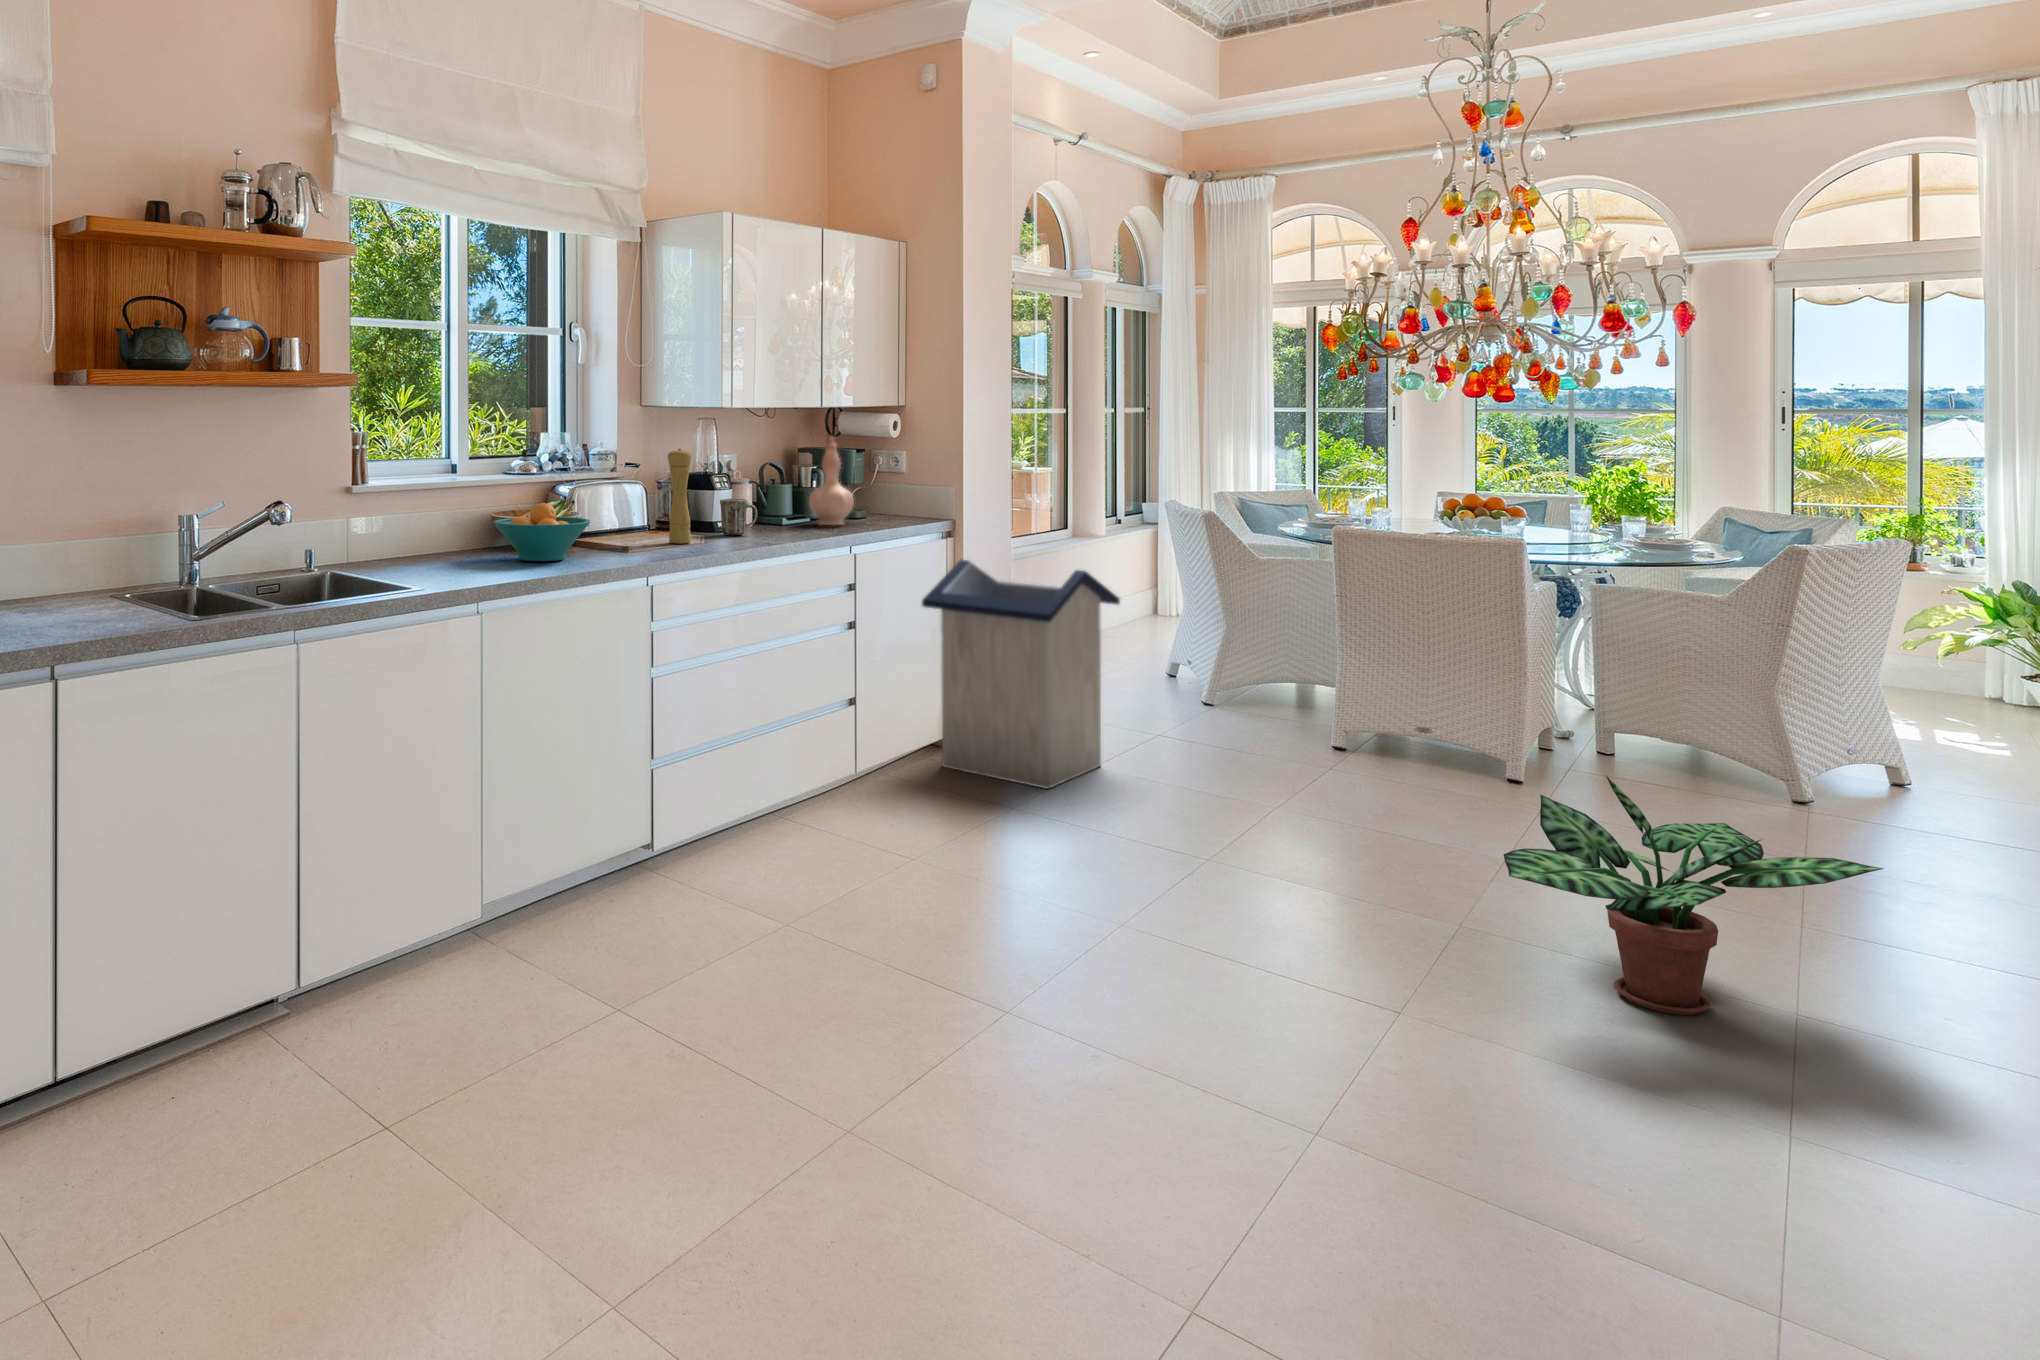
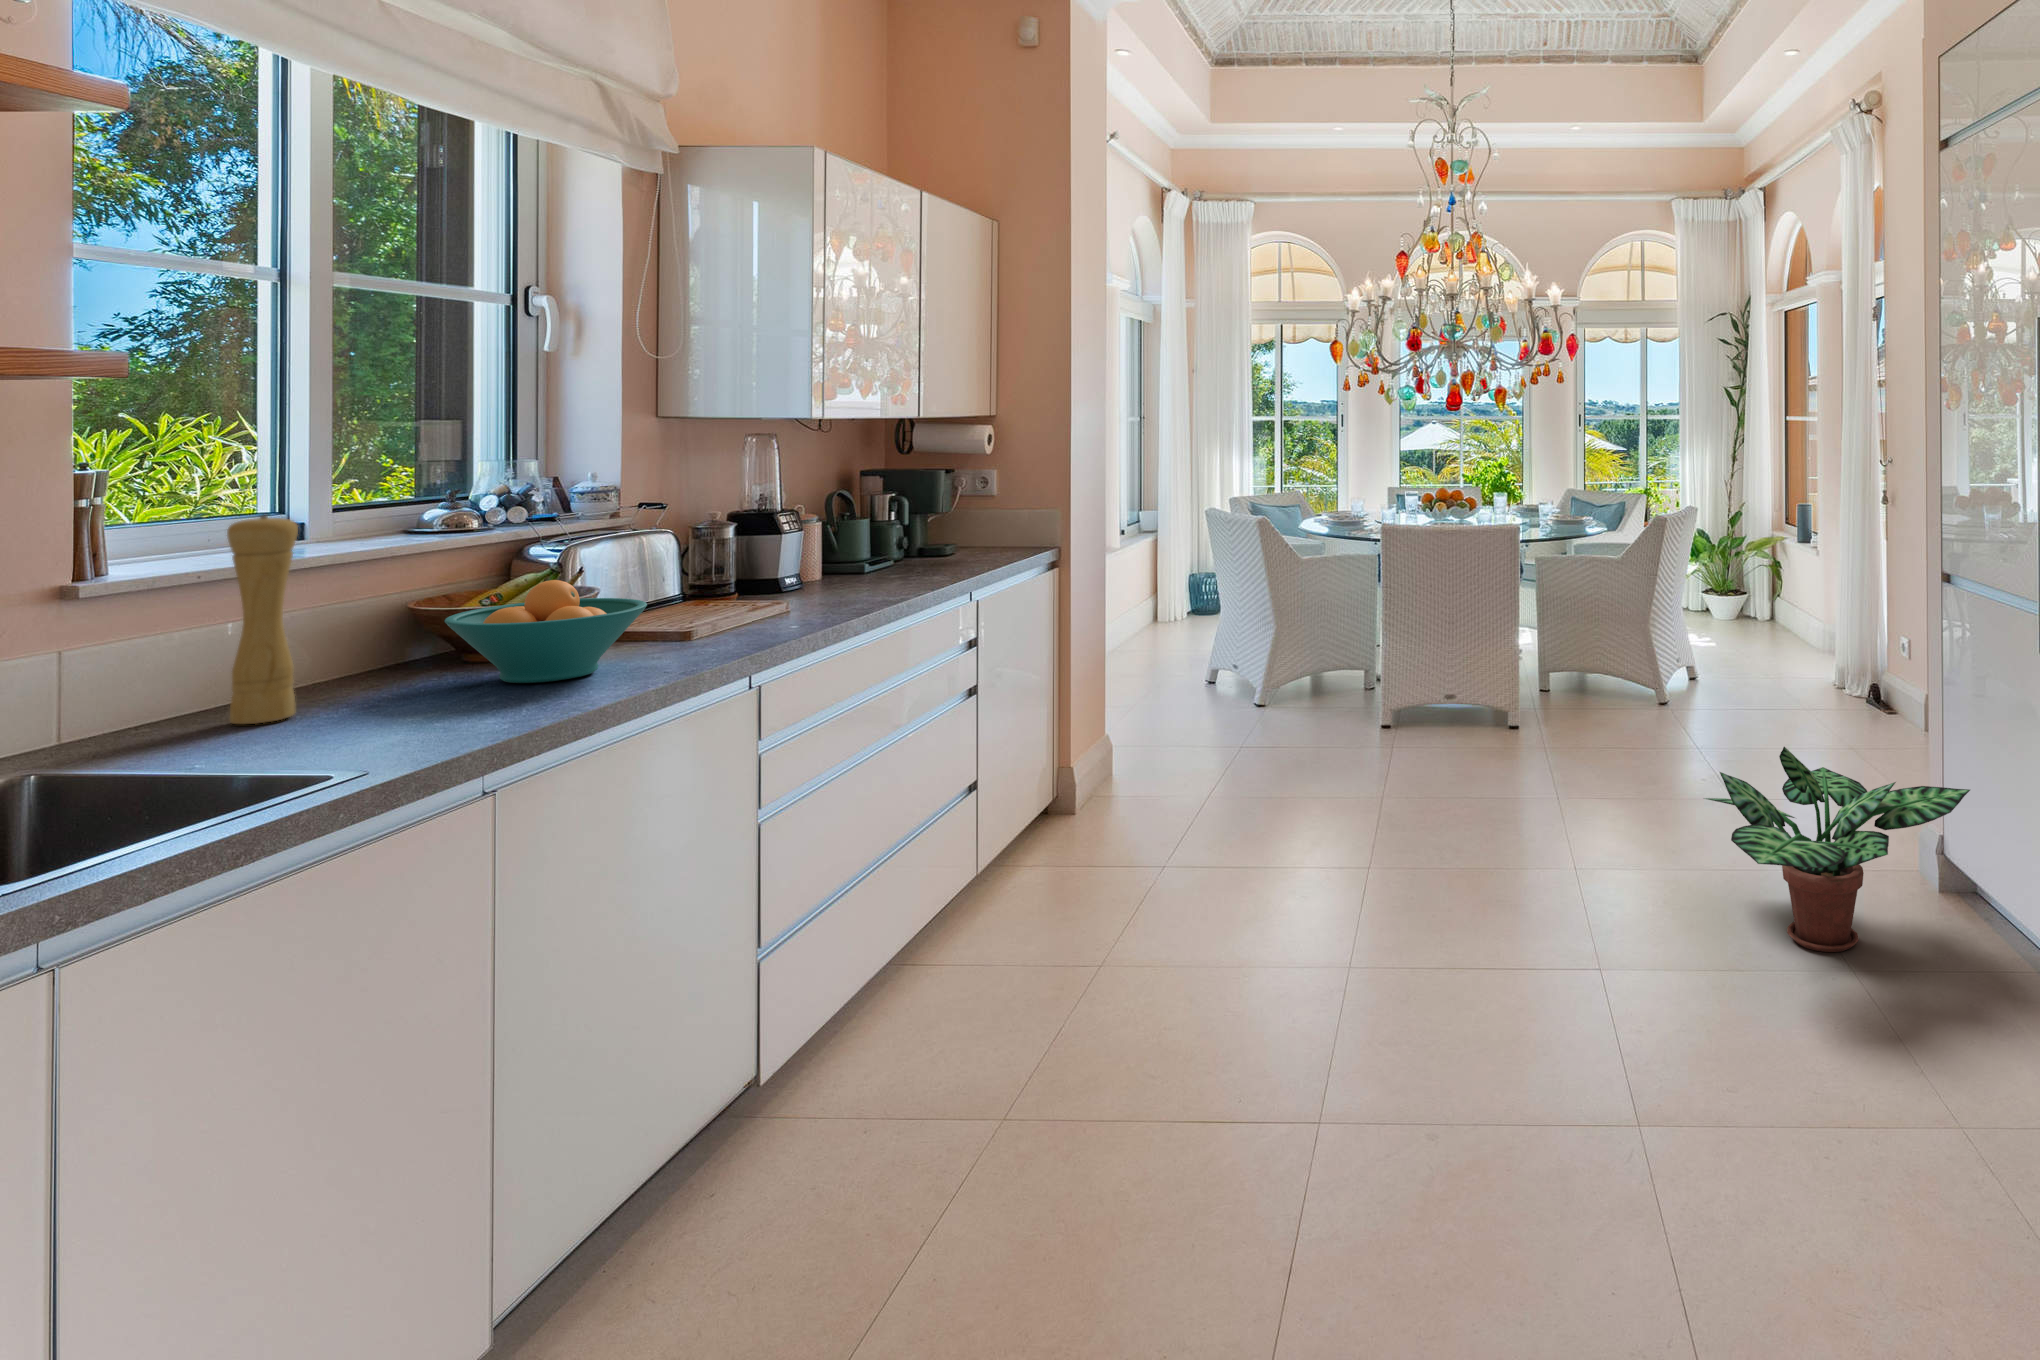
vase: present [809,437,854,525] -> none [904,455,965,569]
pepper mill: present [668,449,691,543] -> present [227,515,298,724]
mug: present [720,499,757,535] -> none [803,544,860,596]
trash can: present [922,560,1120,789] -> none [1039,594,1240,846]

